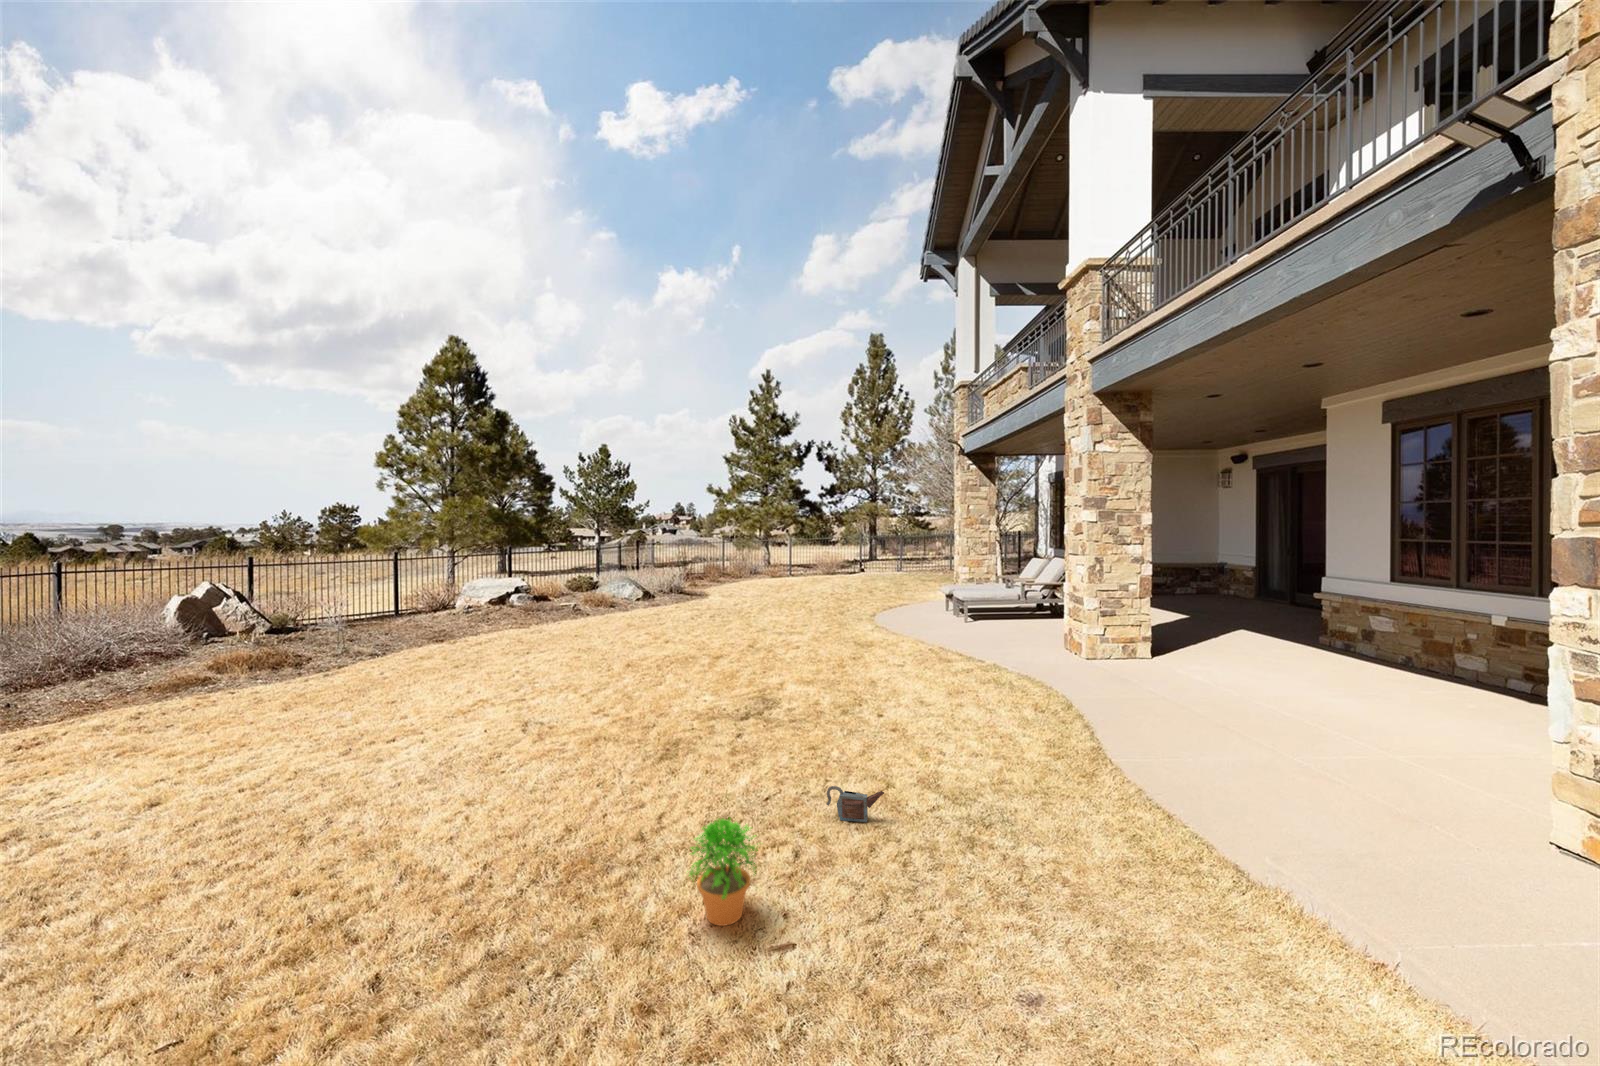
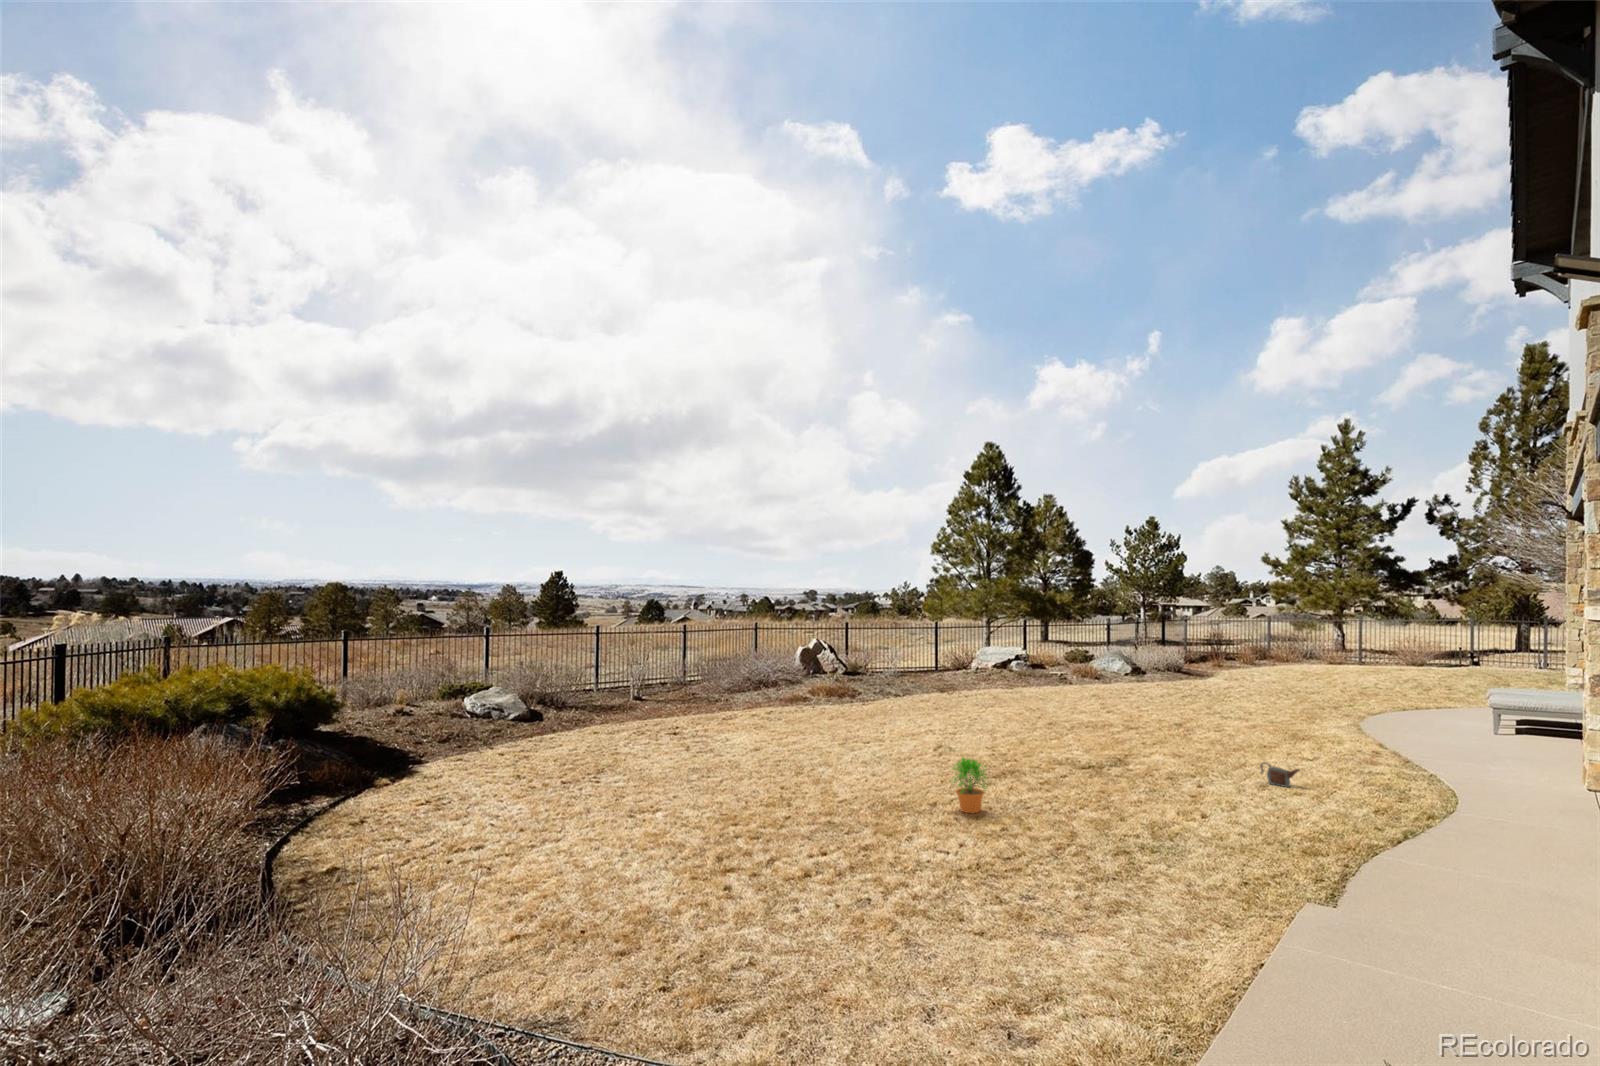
watering can: present [826,786,884,822] -> present [1260,762,1299,787]

